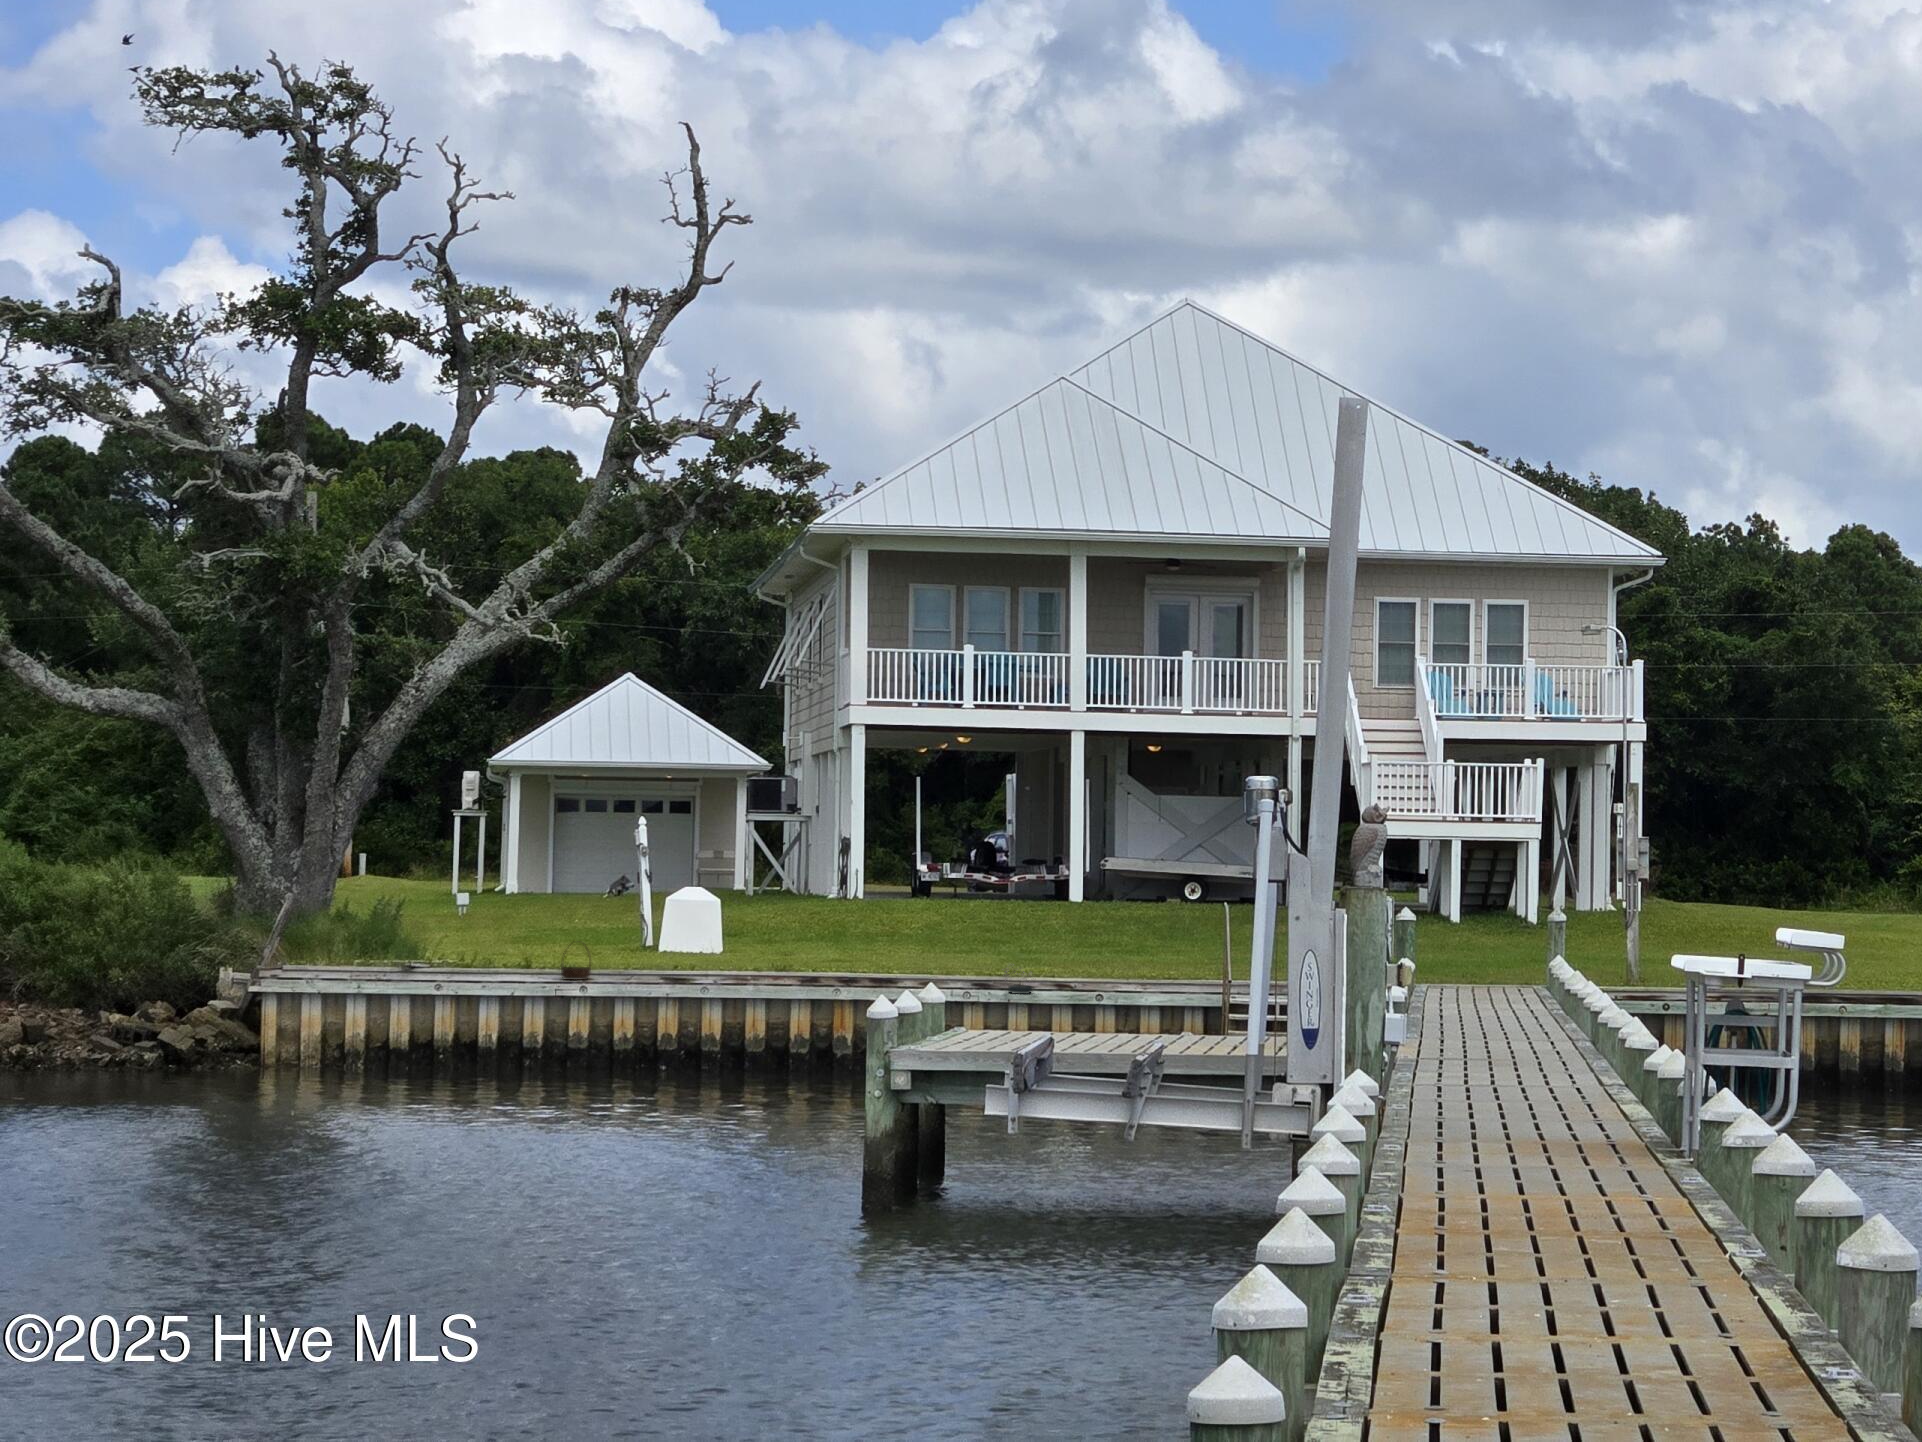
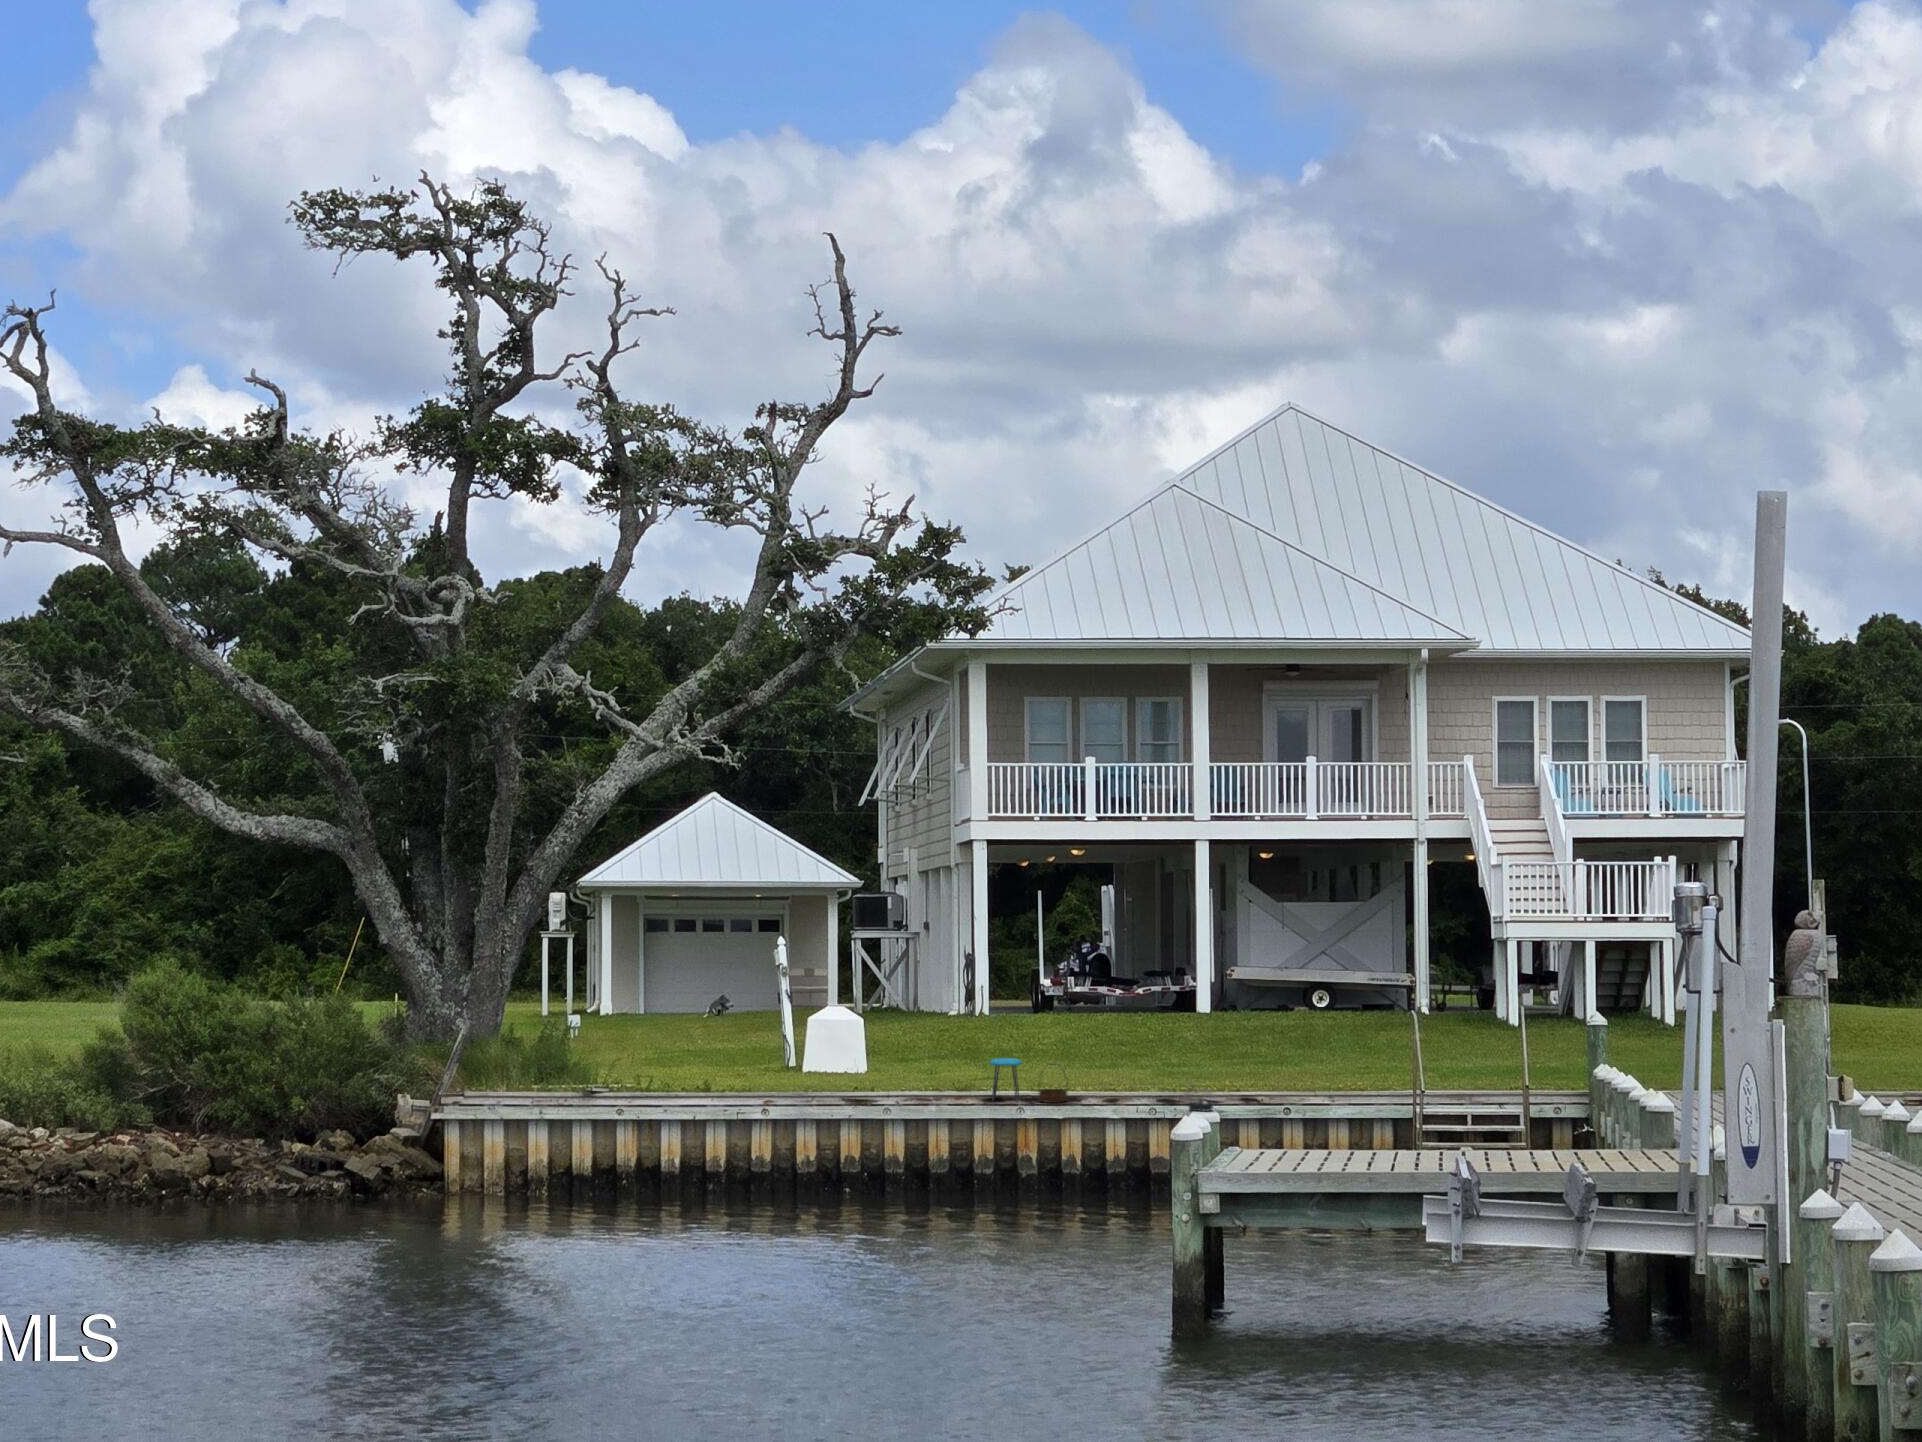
stool: none [819,941,852,983] -> present [990,1058,1022,1101]
basket: present [561,953,591,980] -> present [1039,1064,1067,1103]

